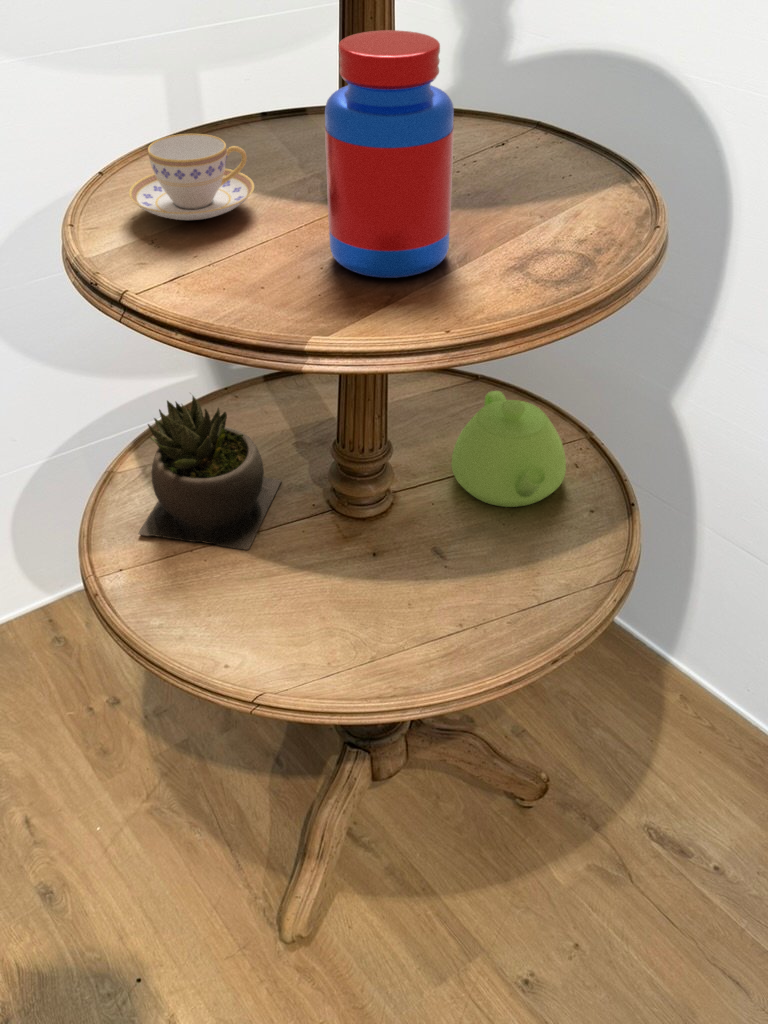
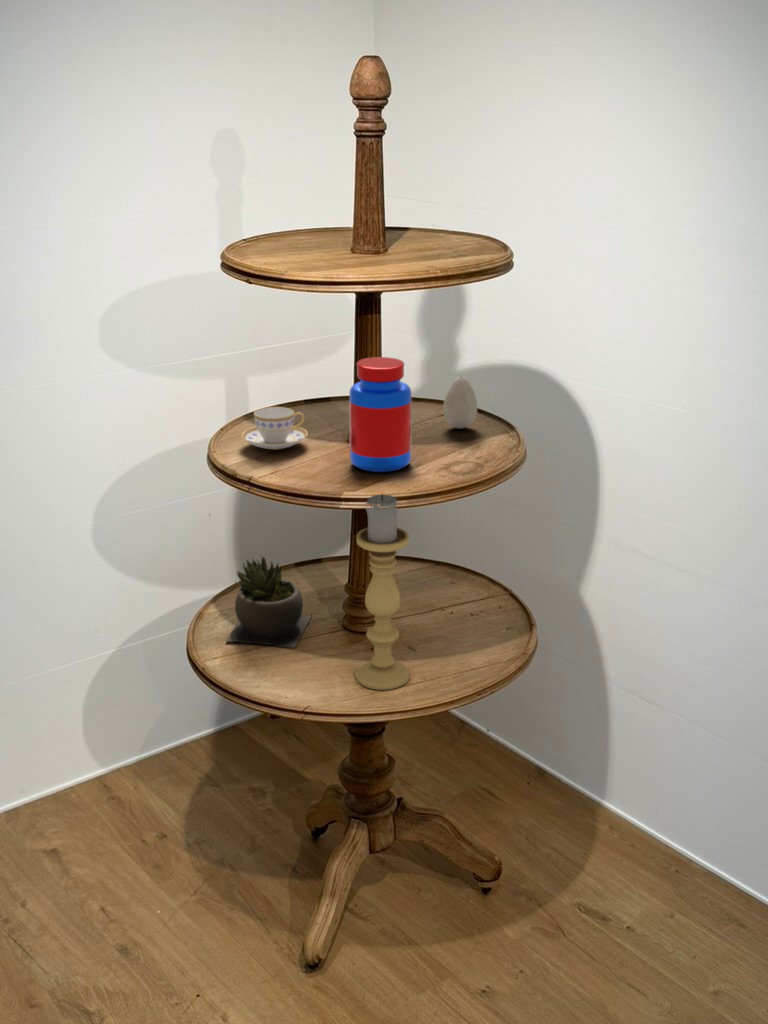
decorative egg: none [507,72,571,174] -> present [443,376,477,428]
candle holder: none [343,322,442,653] -> present [356,494,409,690]
teapot: present [451,391,566,507] -> none [418,561,489,627]

